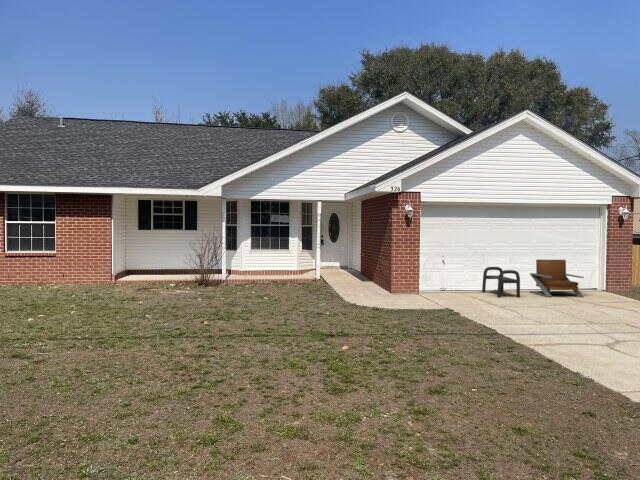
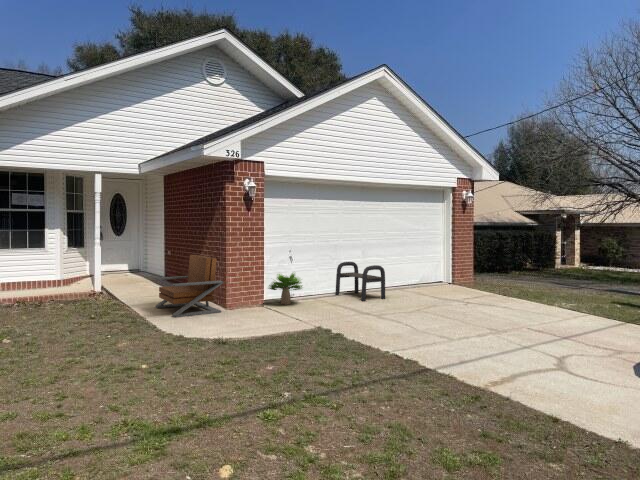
lounge chair: present [530,259,584,297] -> present [155,255,223,317]
potted plant: none [421,271,450,295] -> present [269,273,302,305]

